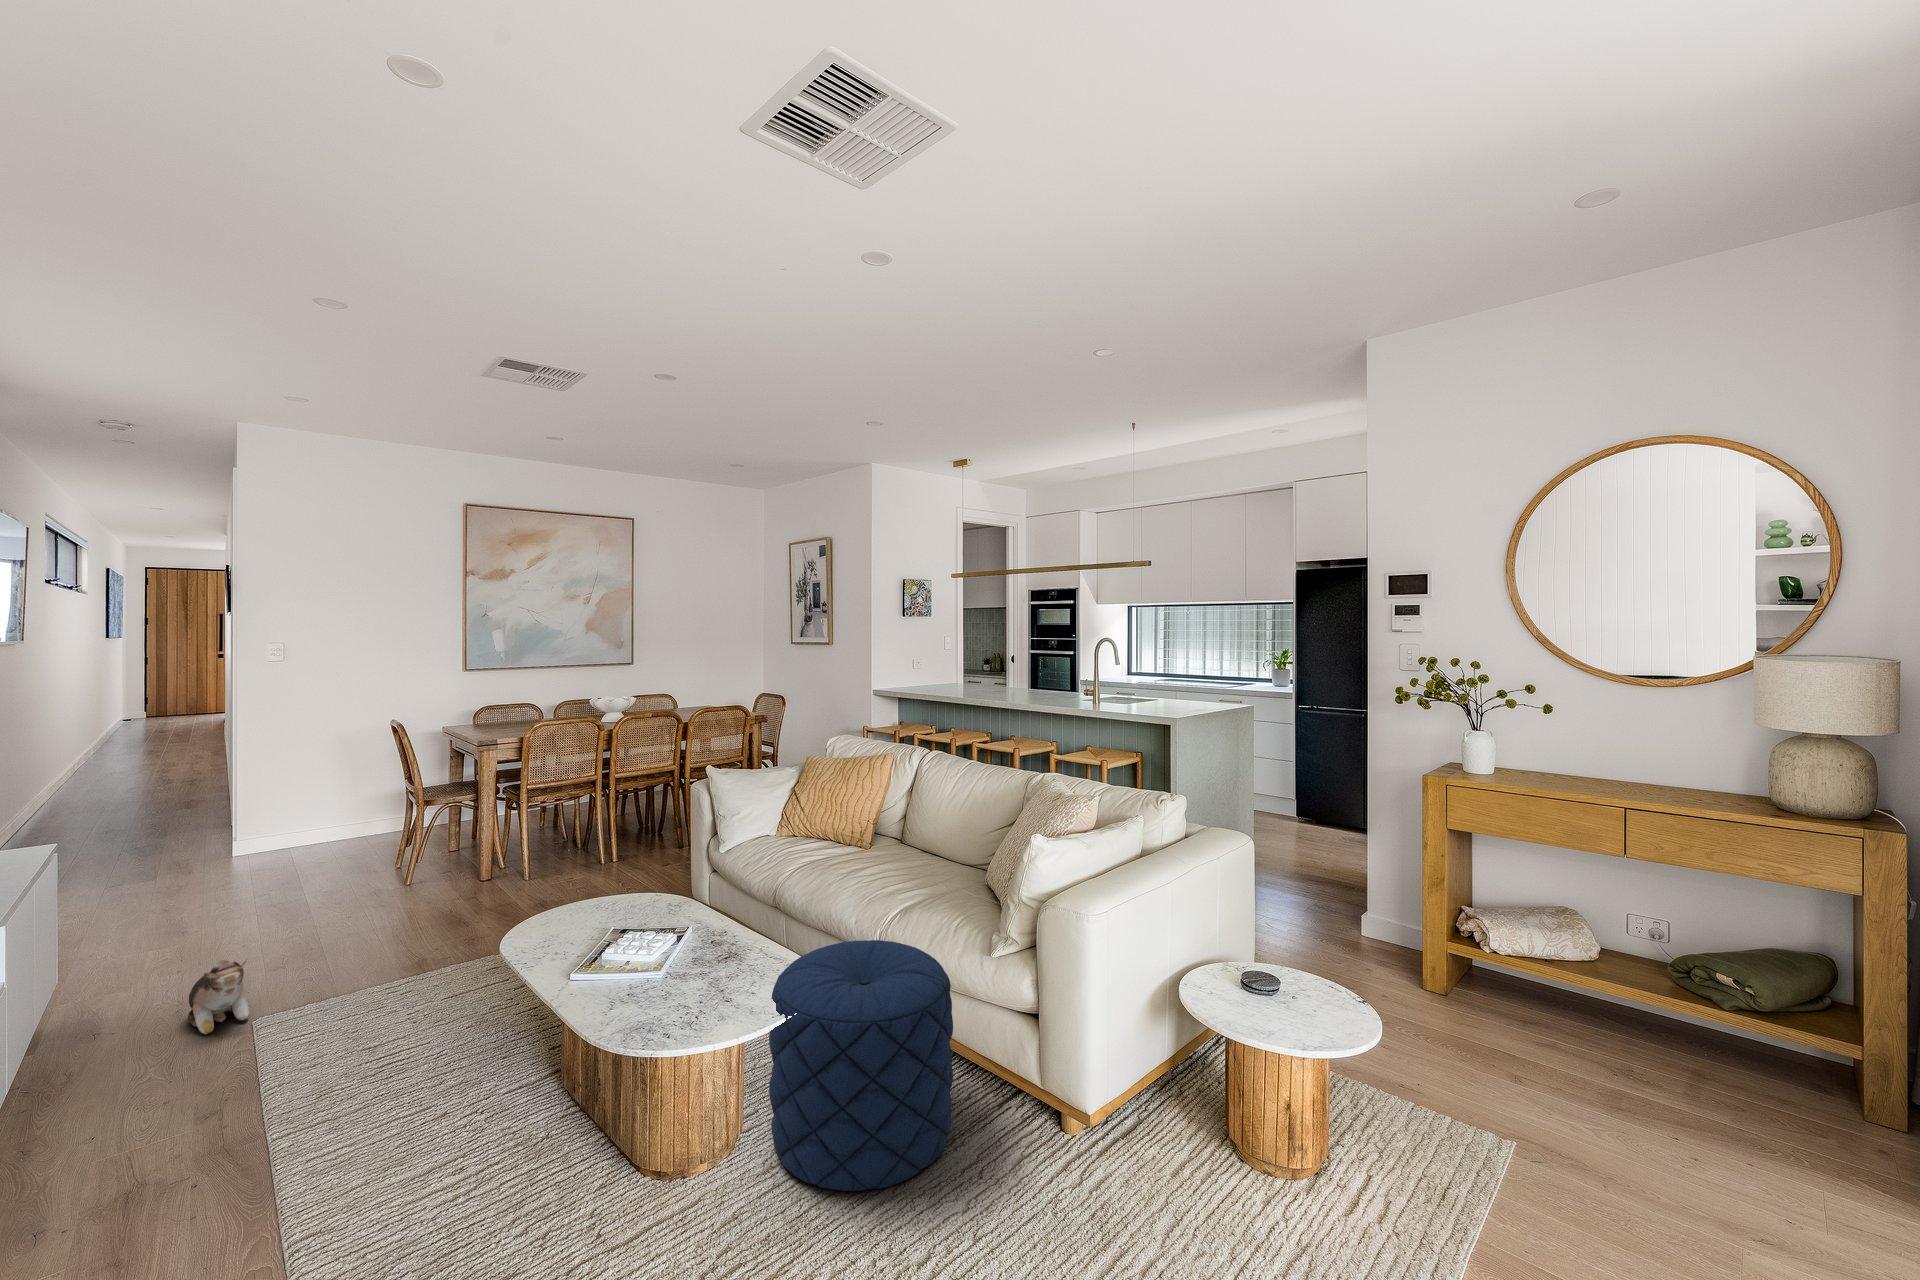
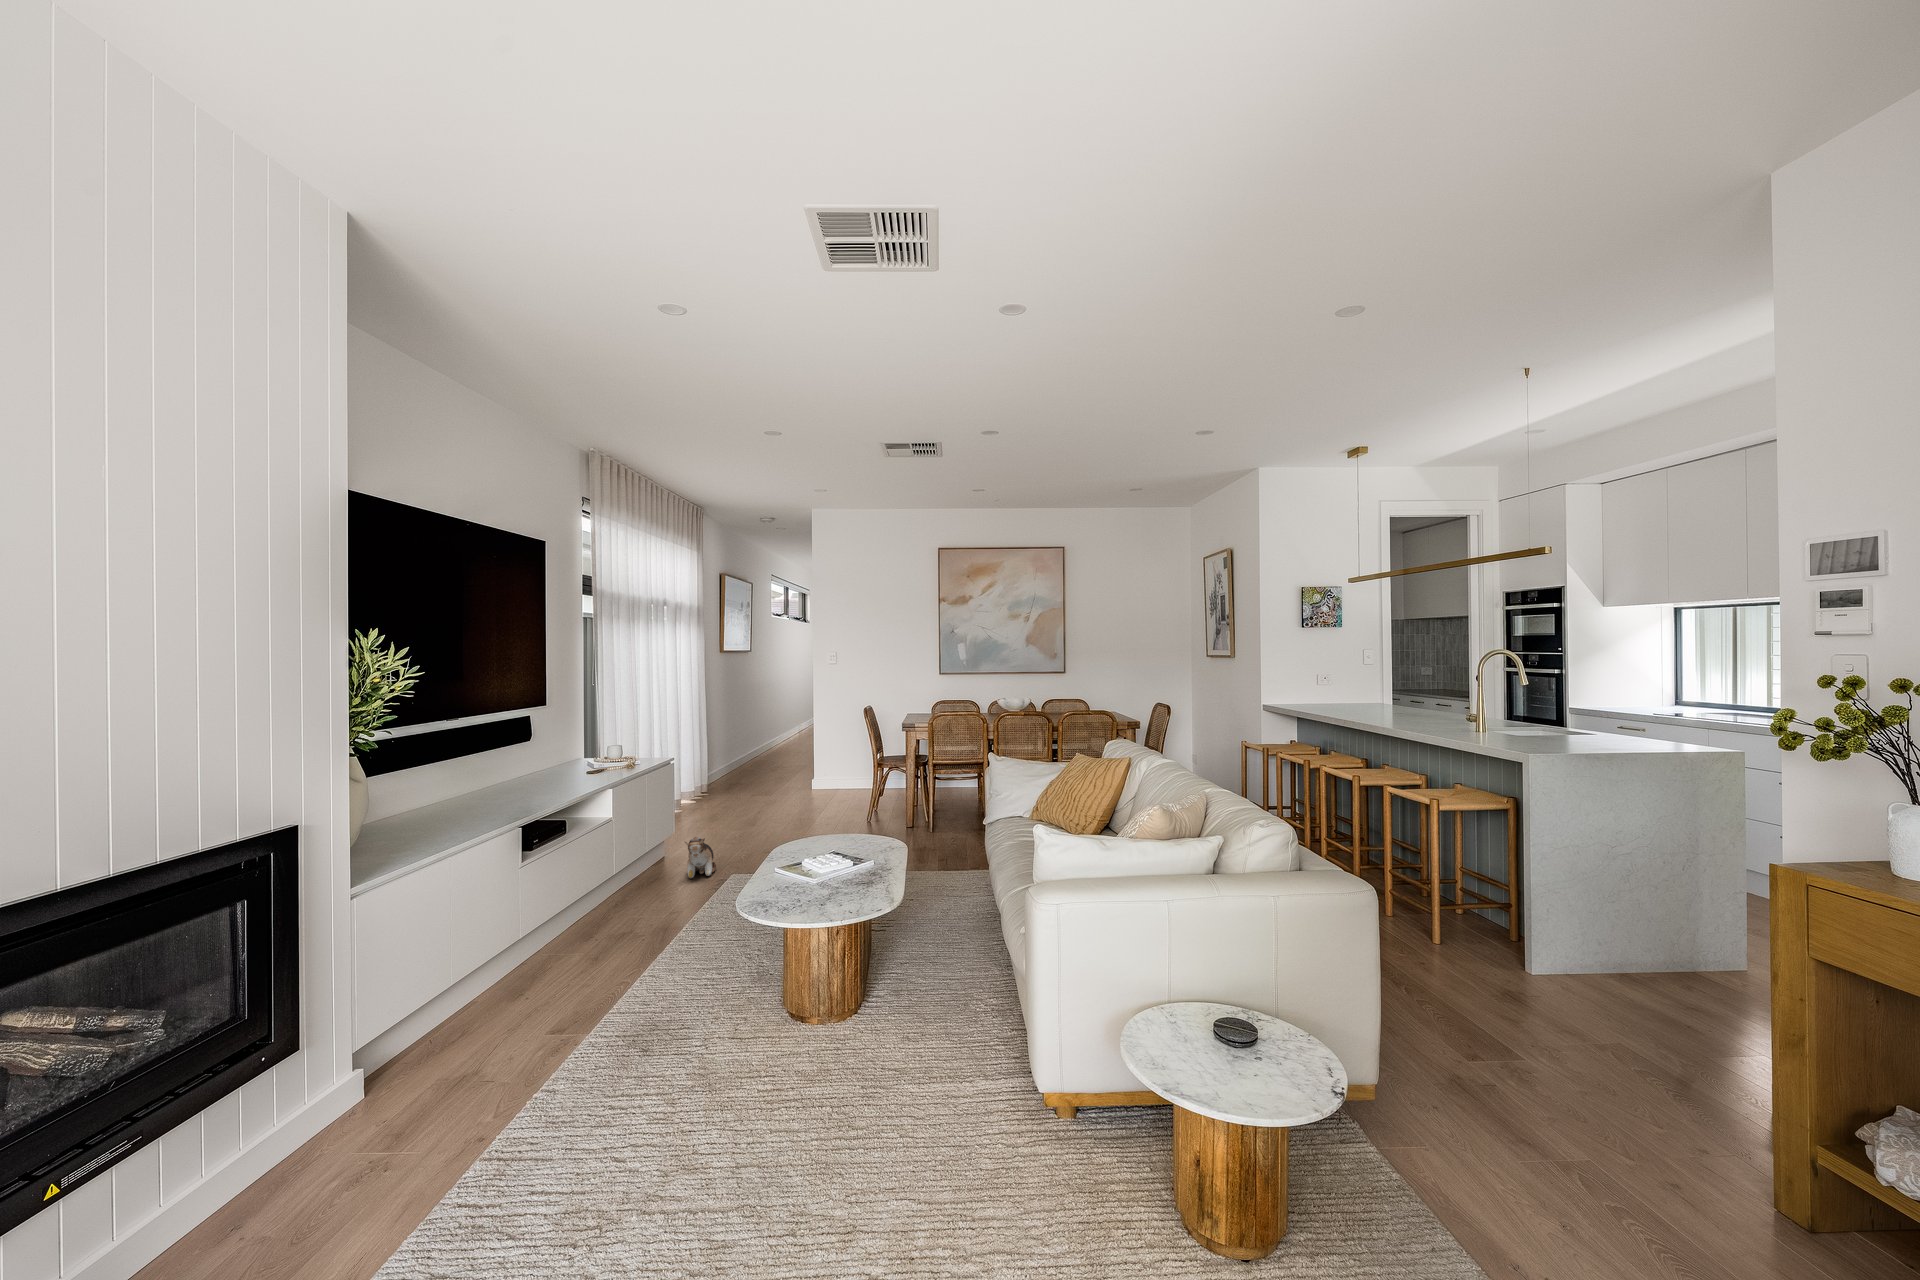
pouf: present [769,940,953,1191] -> none [784,909,947,1126]

